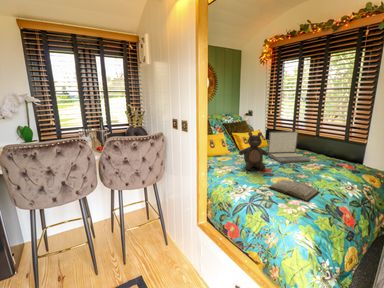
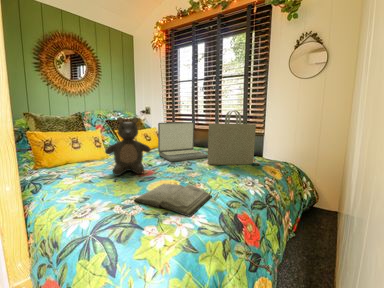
tote bag: none [311,128,359,171] -> present [208,111,256,165]

